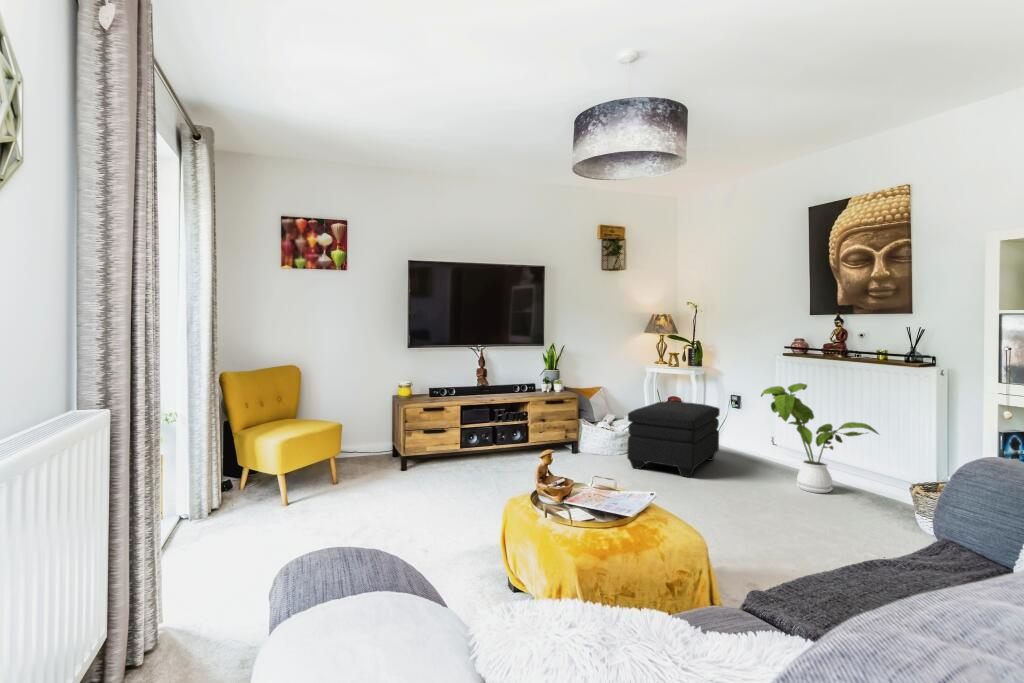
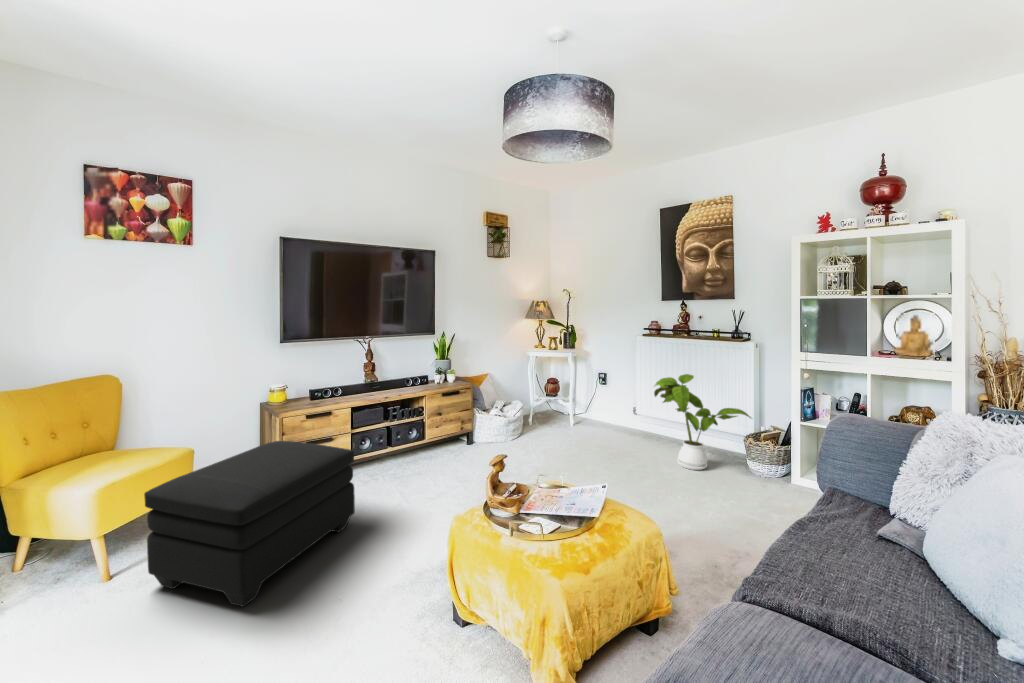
ottoman: present [627,401,720,477] -> present [144,441,355,607]

